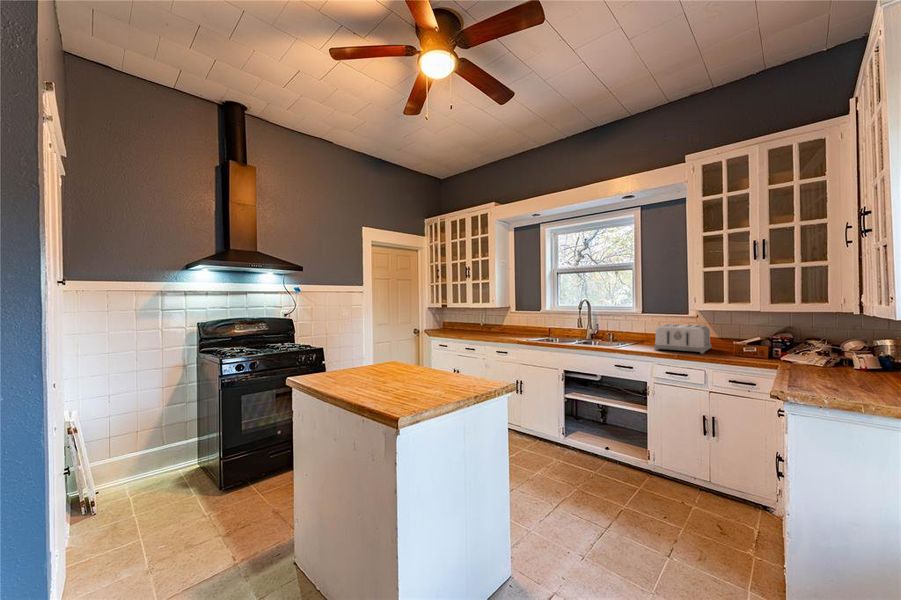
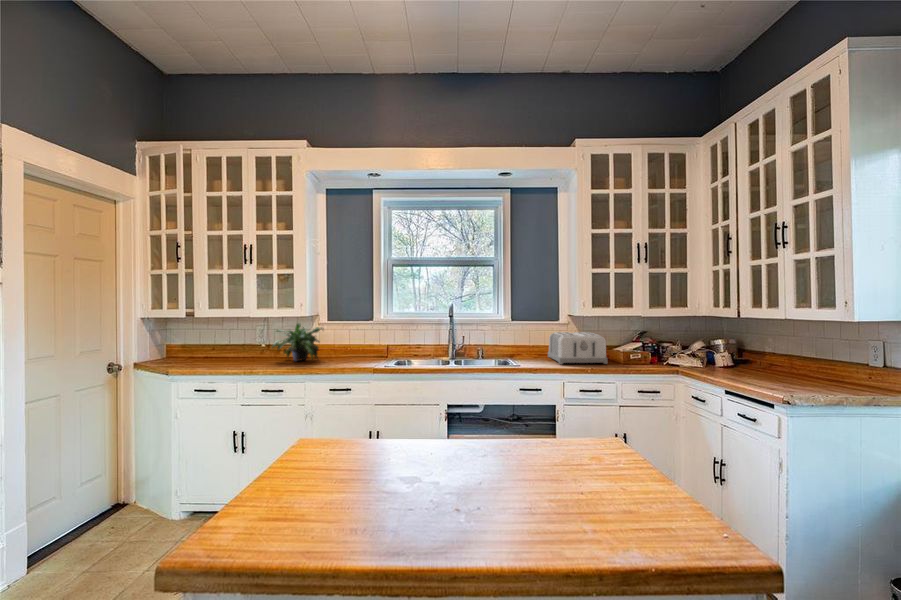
potted plant: none [475,311,506,334] -> present [272,323,323,361]

